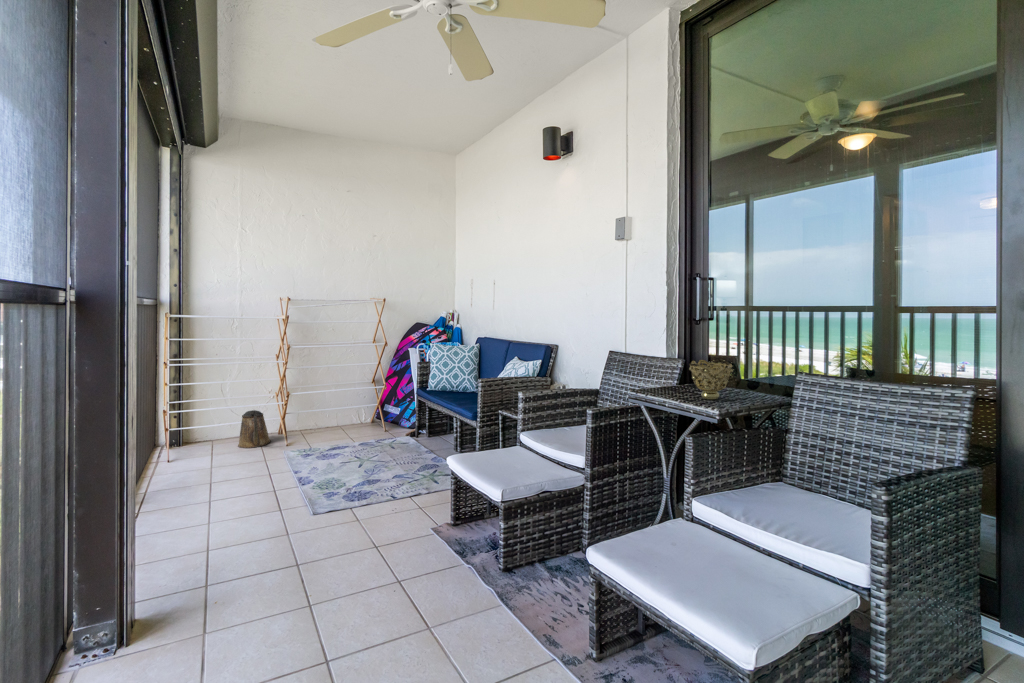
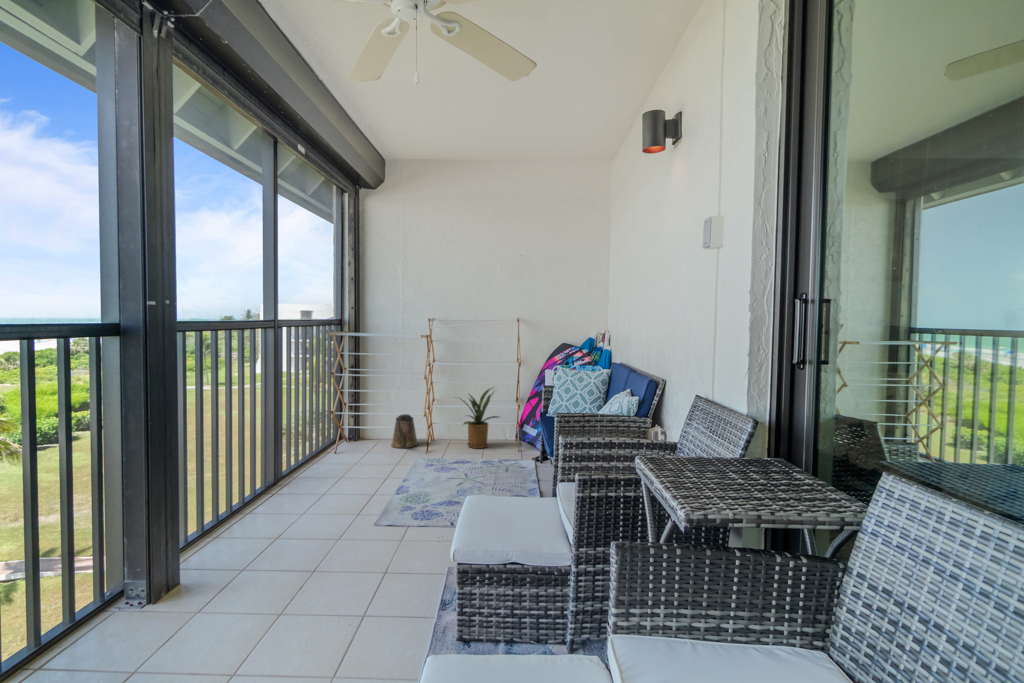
decorative bowl: present [689,360,733,400] -> none [695,423,762,488]
house plant: none [308,370,361,435] -> present [463,387,498,448]

